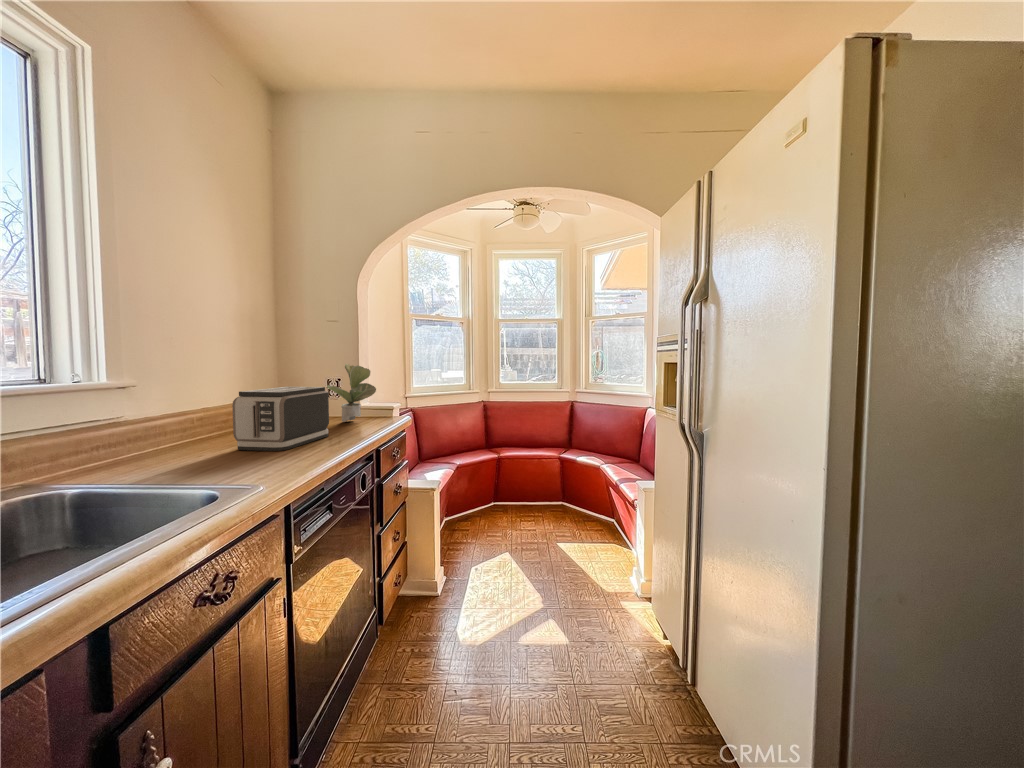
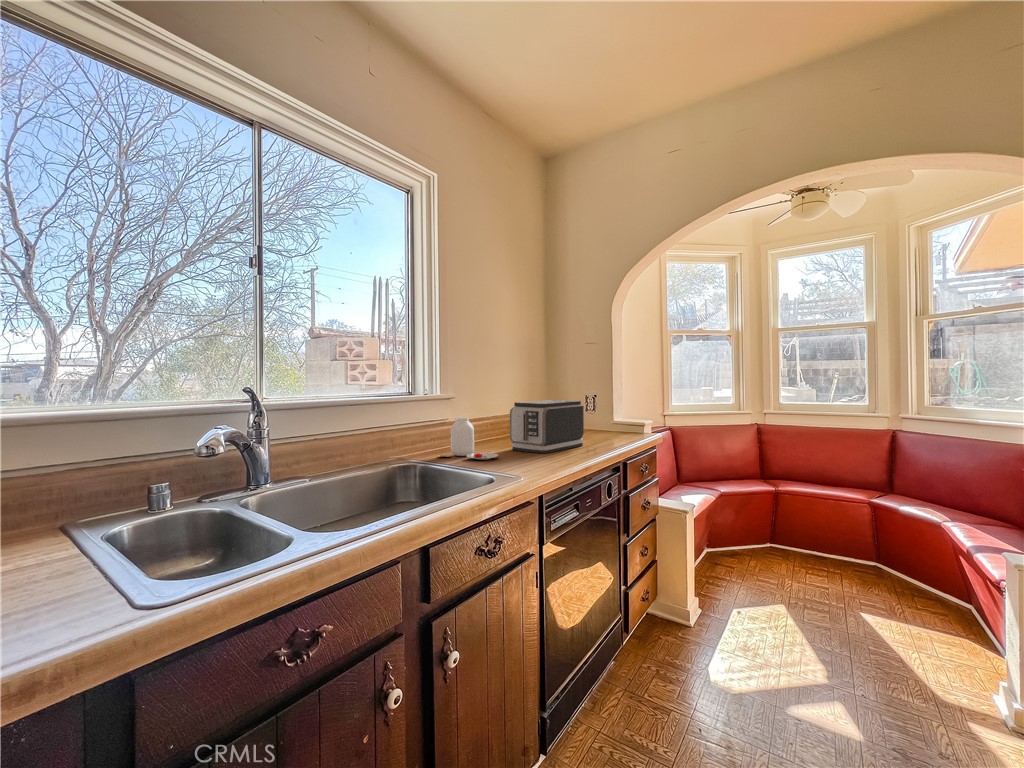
potted plant: present [327,364,376,422] -> none [585,380,630,435]
jar: none [116,414,219,472] -> present [438,417,498,460]

